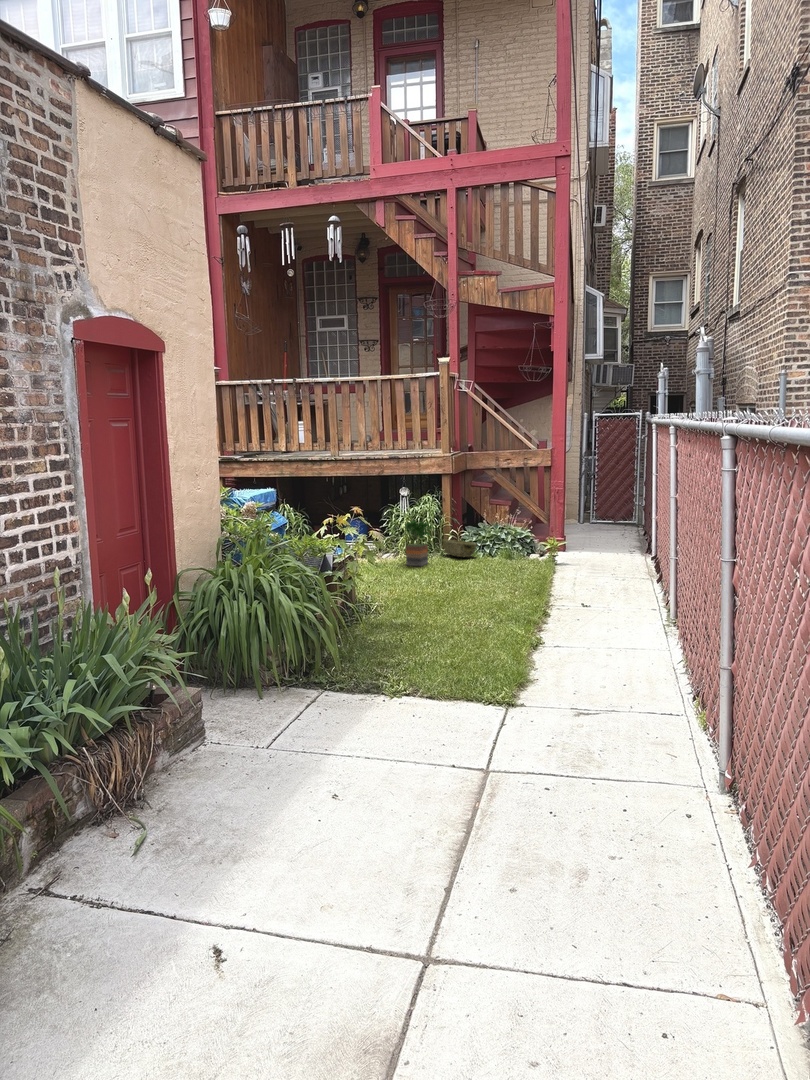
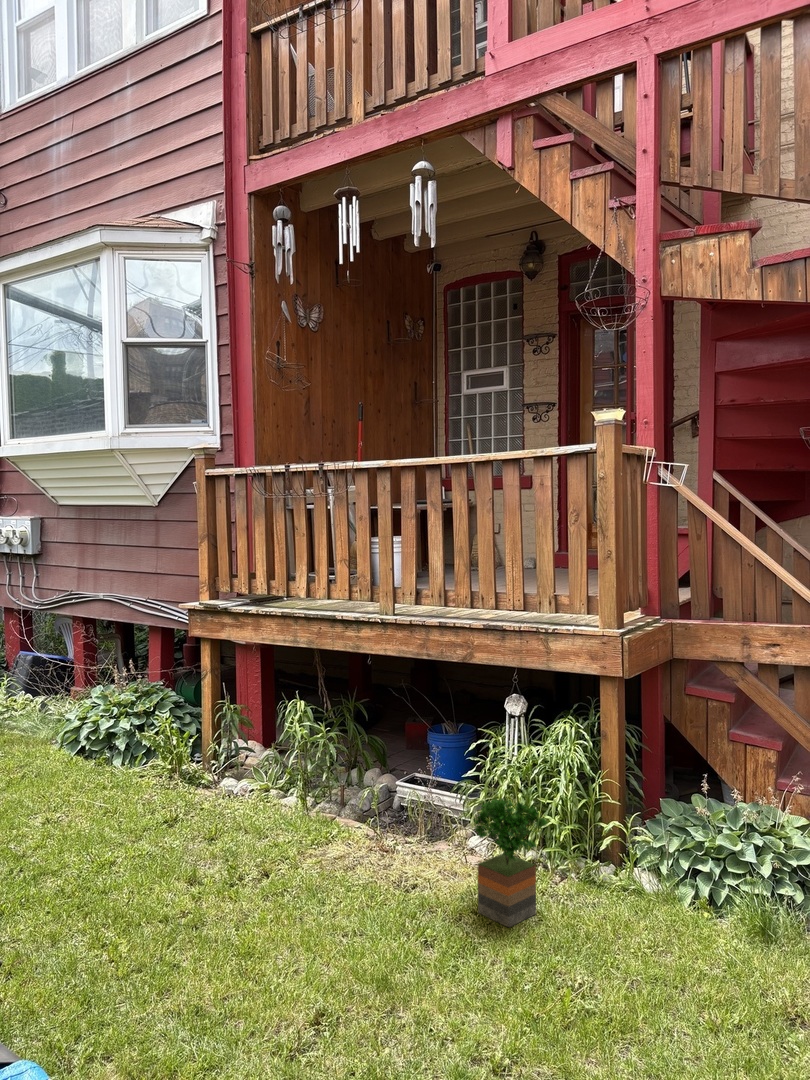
woven basket: present [442,539,477,557] -> none [594,833,677,899]

